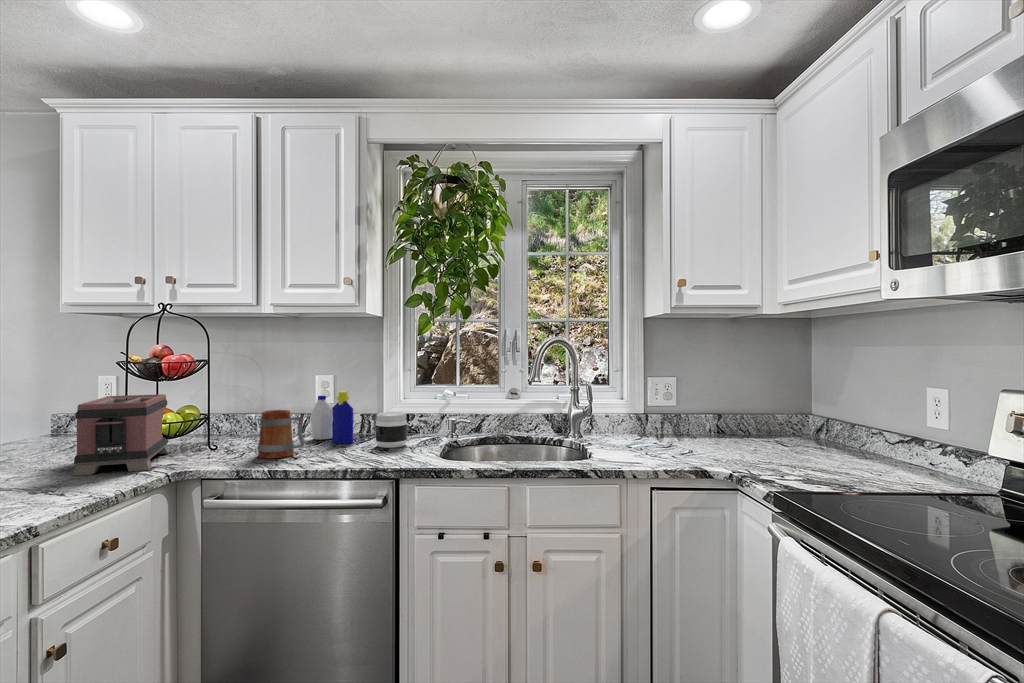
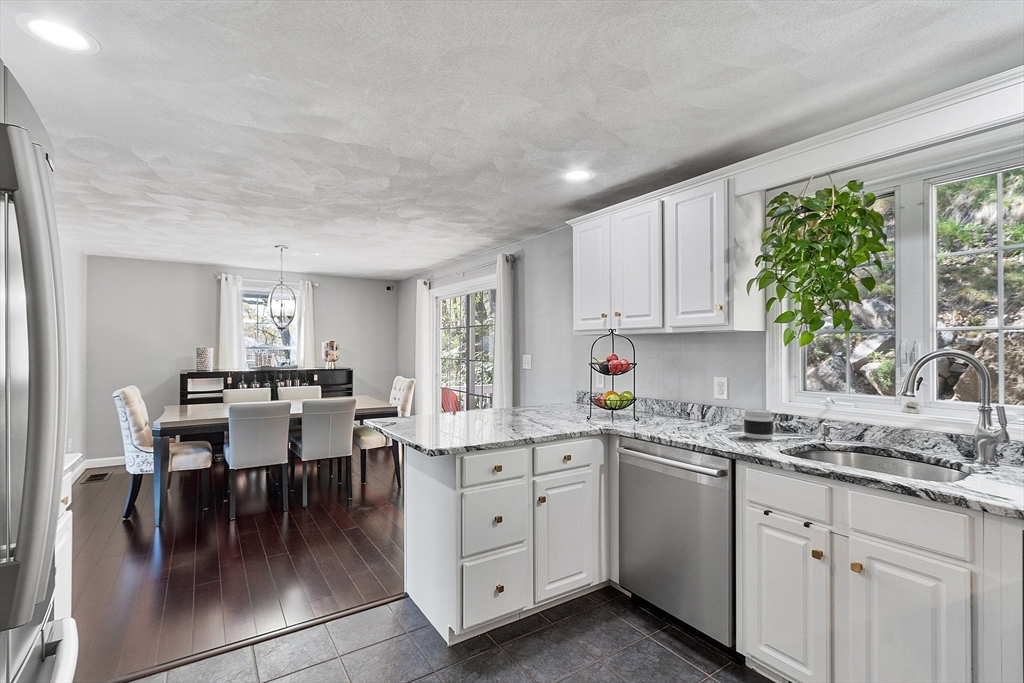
bottle: present [310,391,353,444] -> none [706,390,733,432]
toaster: present [71,394,170,476] -> none [560,382,616,425]
mug: present [258,410,304,458] -> none [654,398,684,431]

